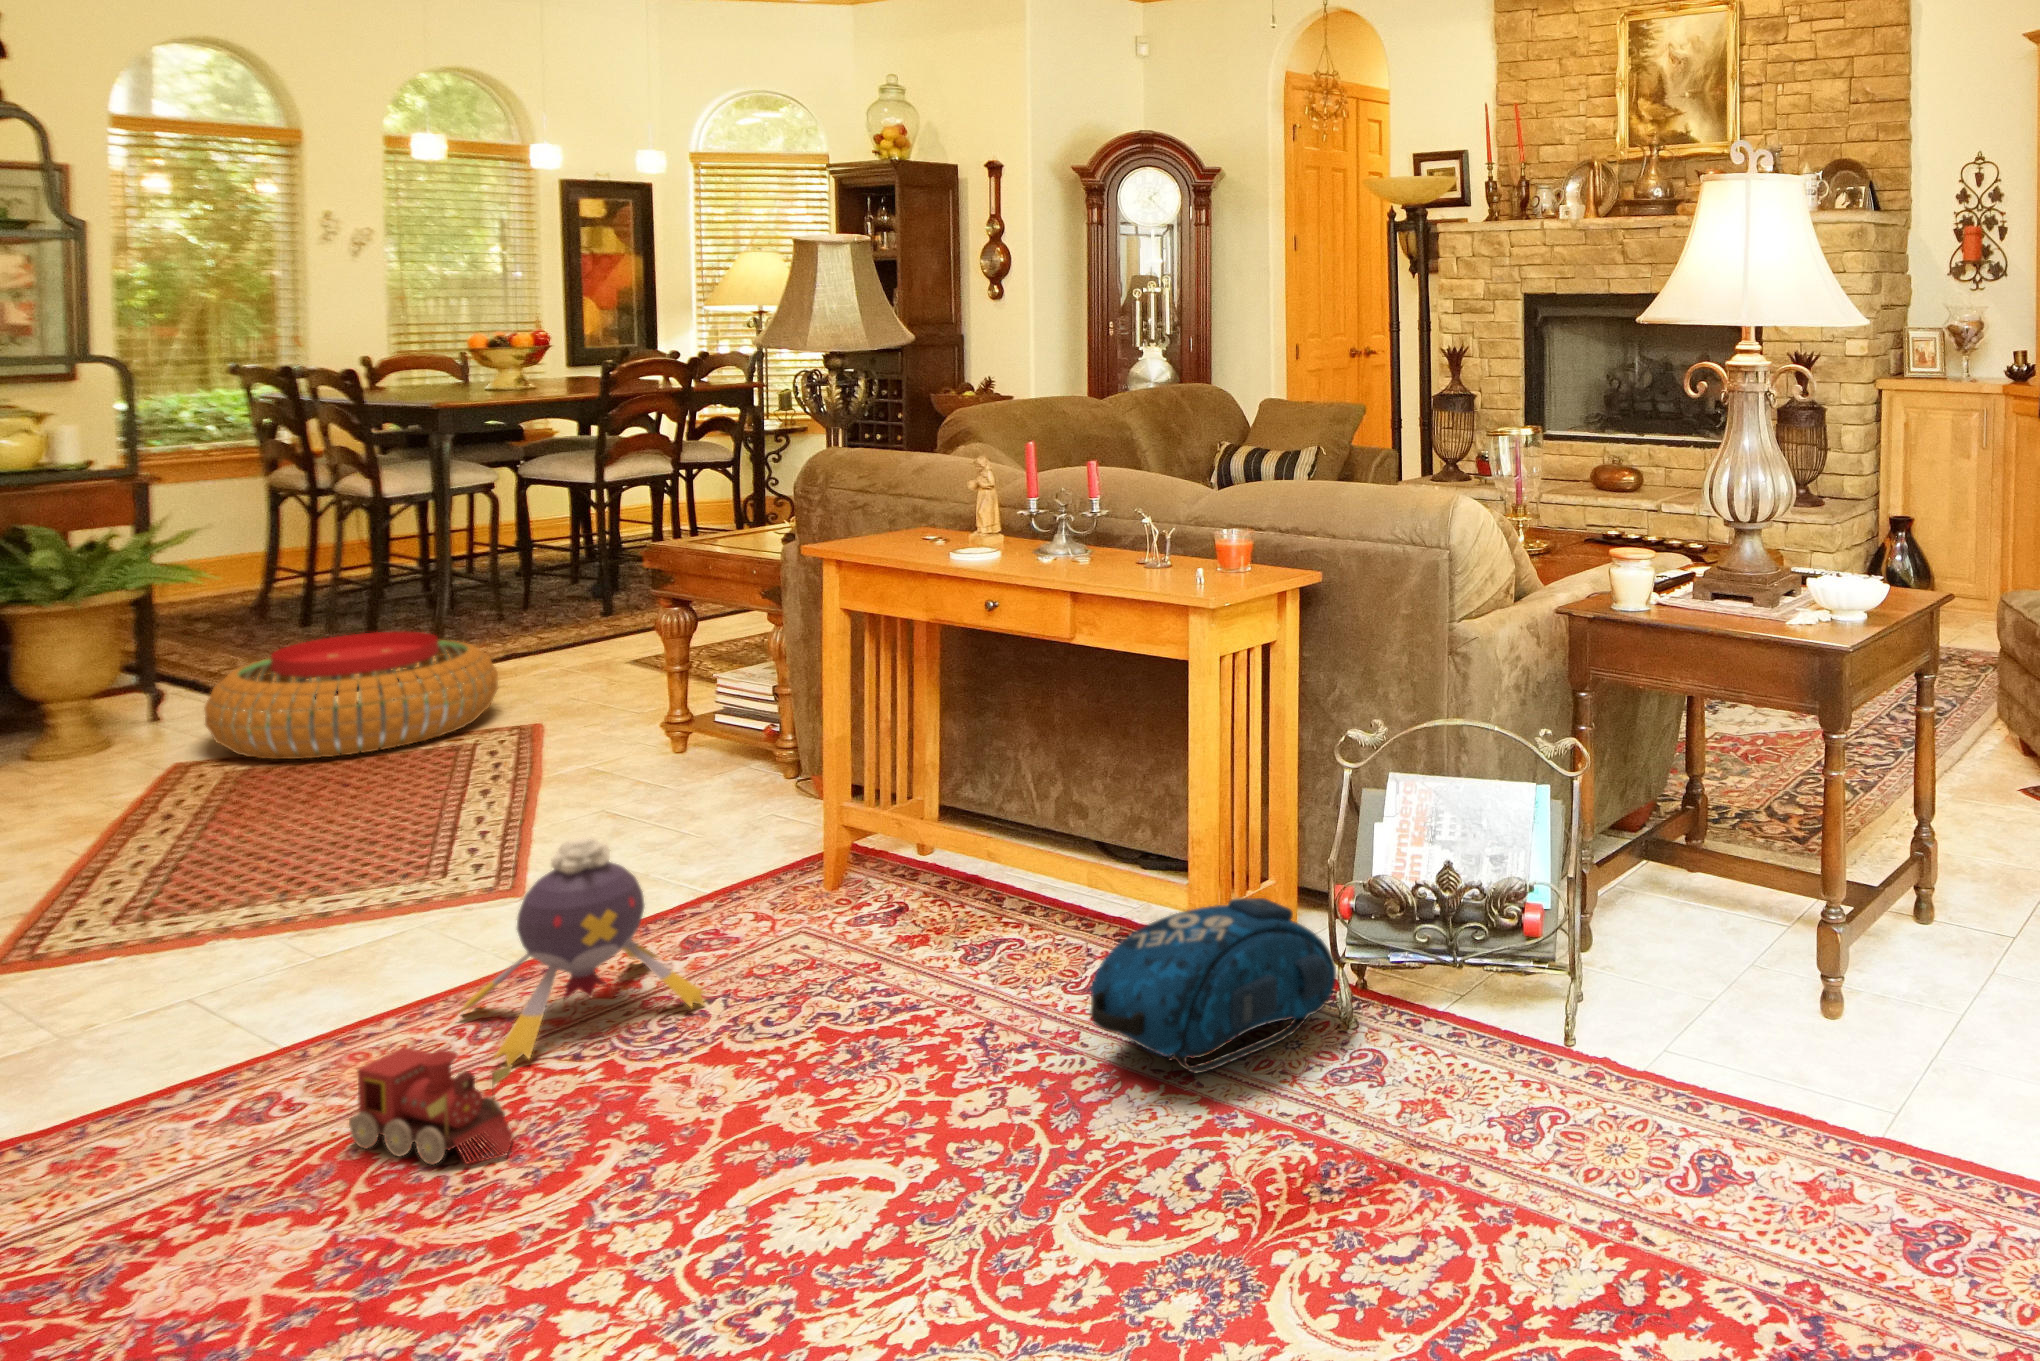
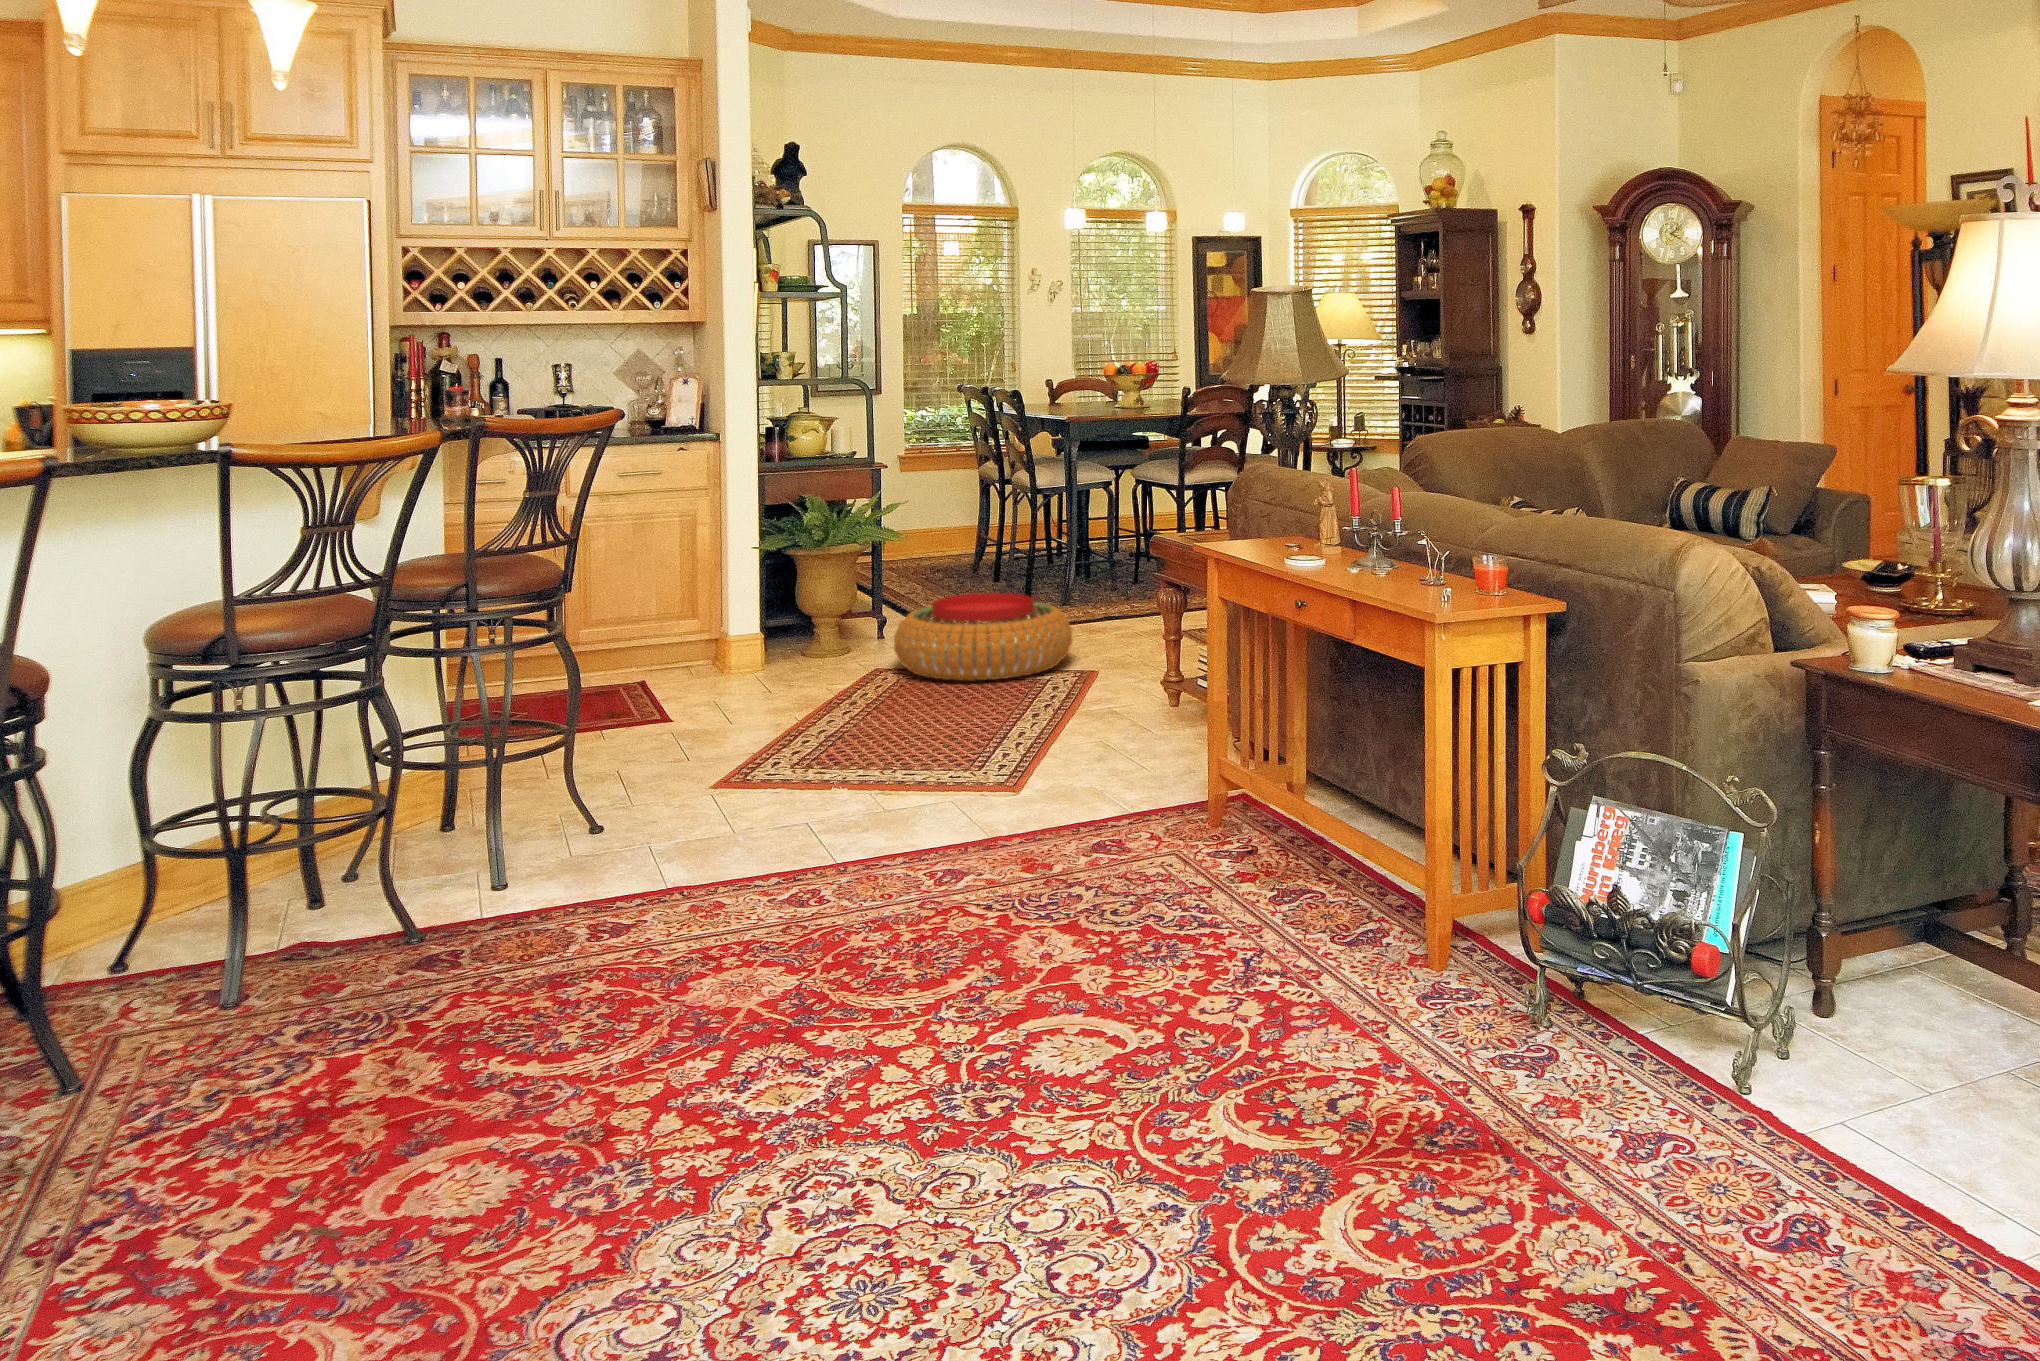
plush toy: present [460,837,705,1066] -> none [933,747,1086,905]
backpack: present [1090,898,1336,1073] -> none [1306,882,1540,1026]
toy train: present [349,1048,513,1164] -> none [839,872,927,960]

